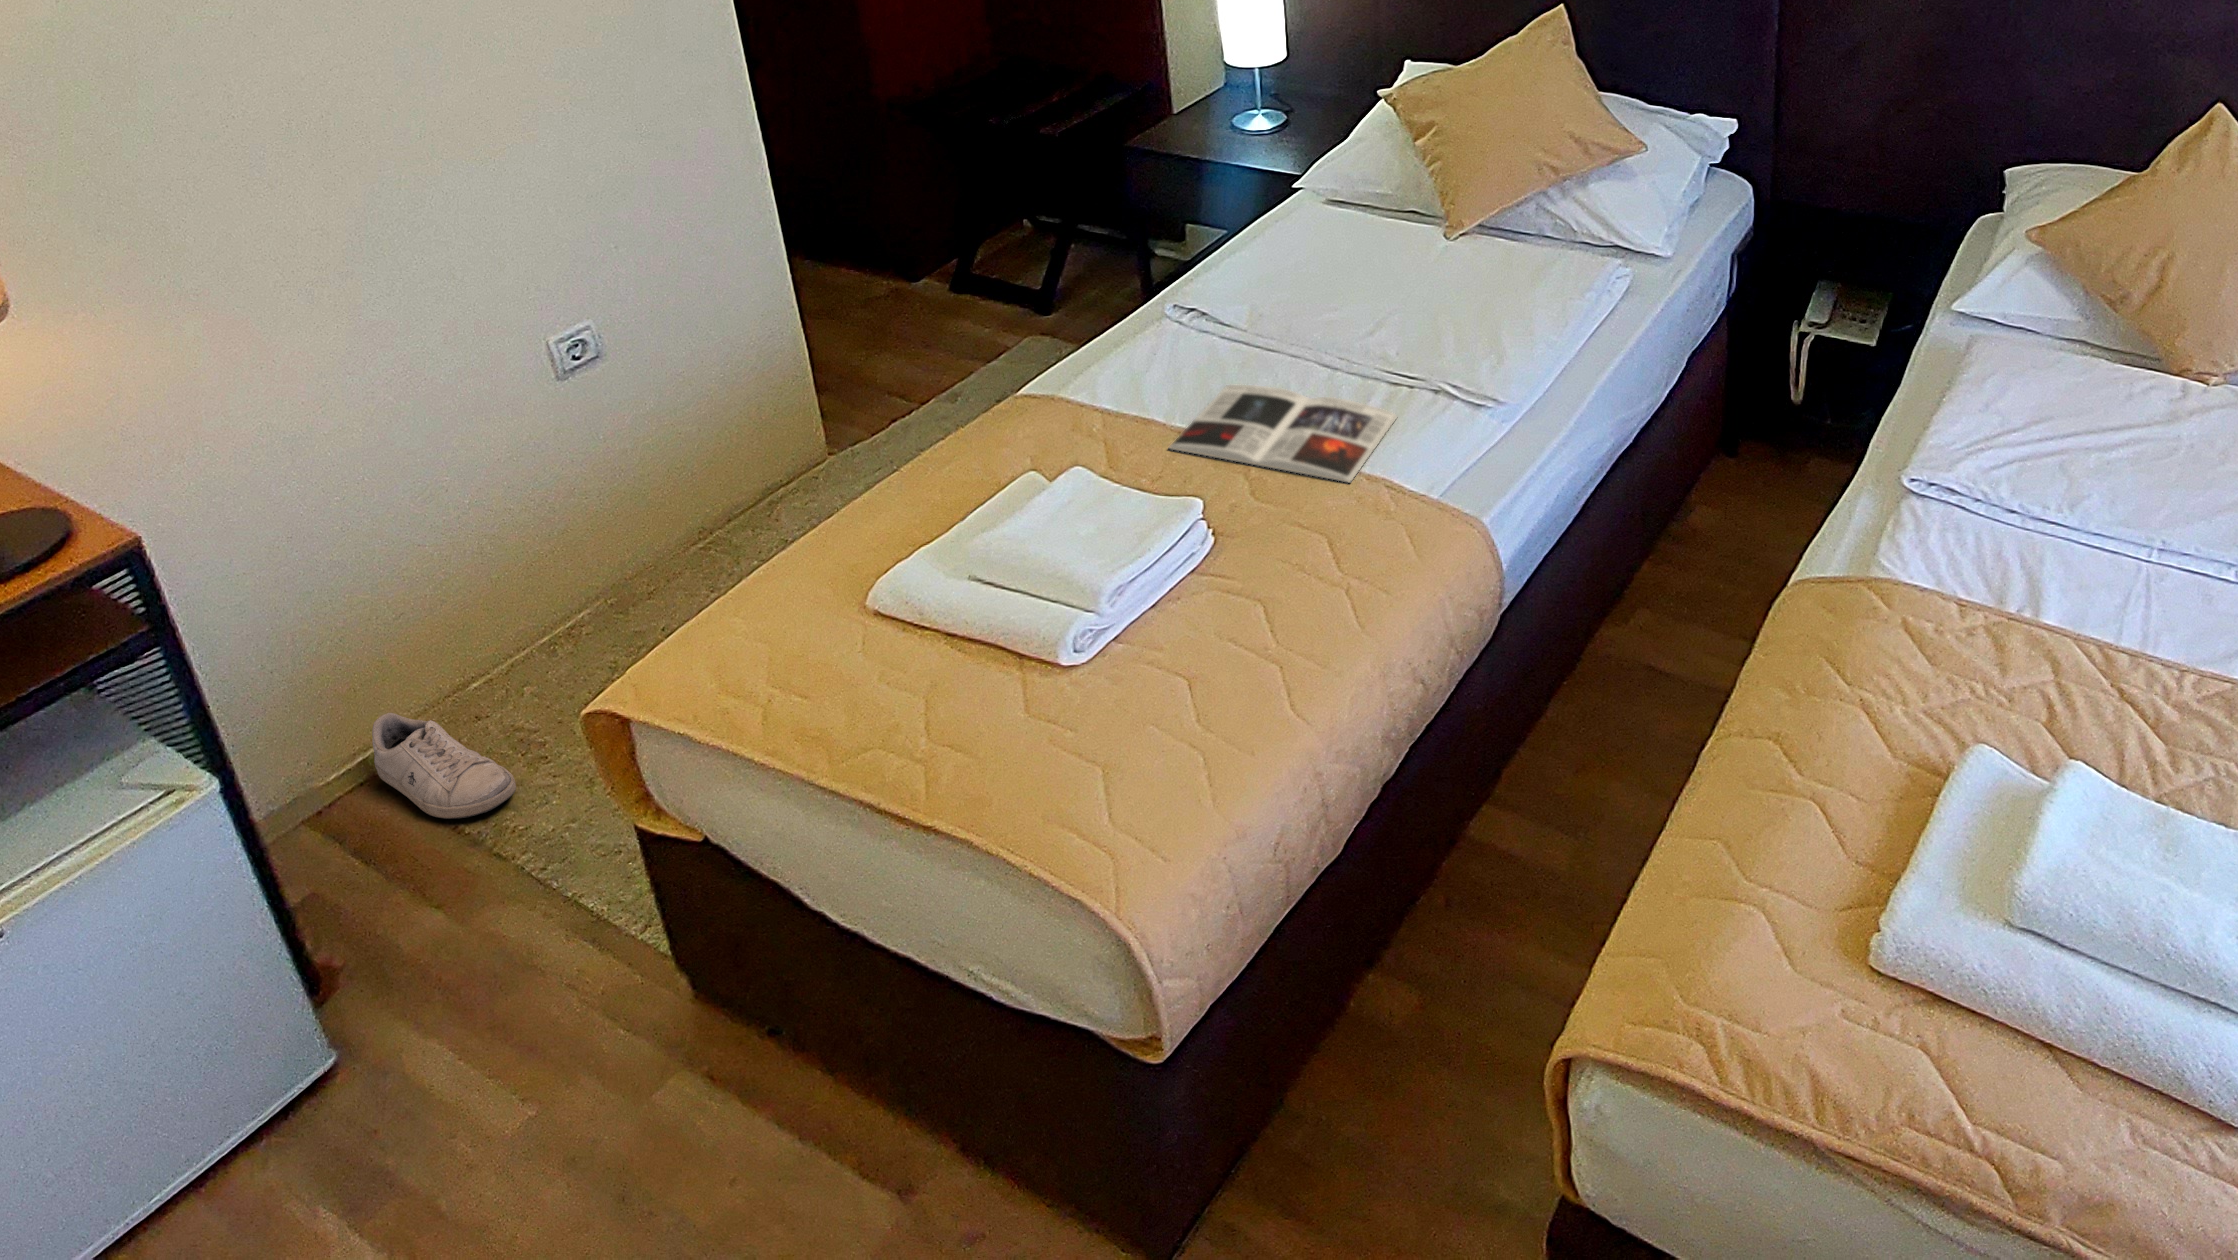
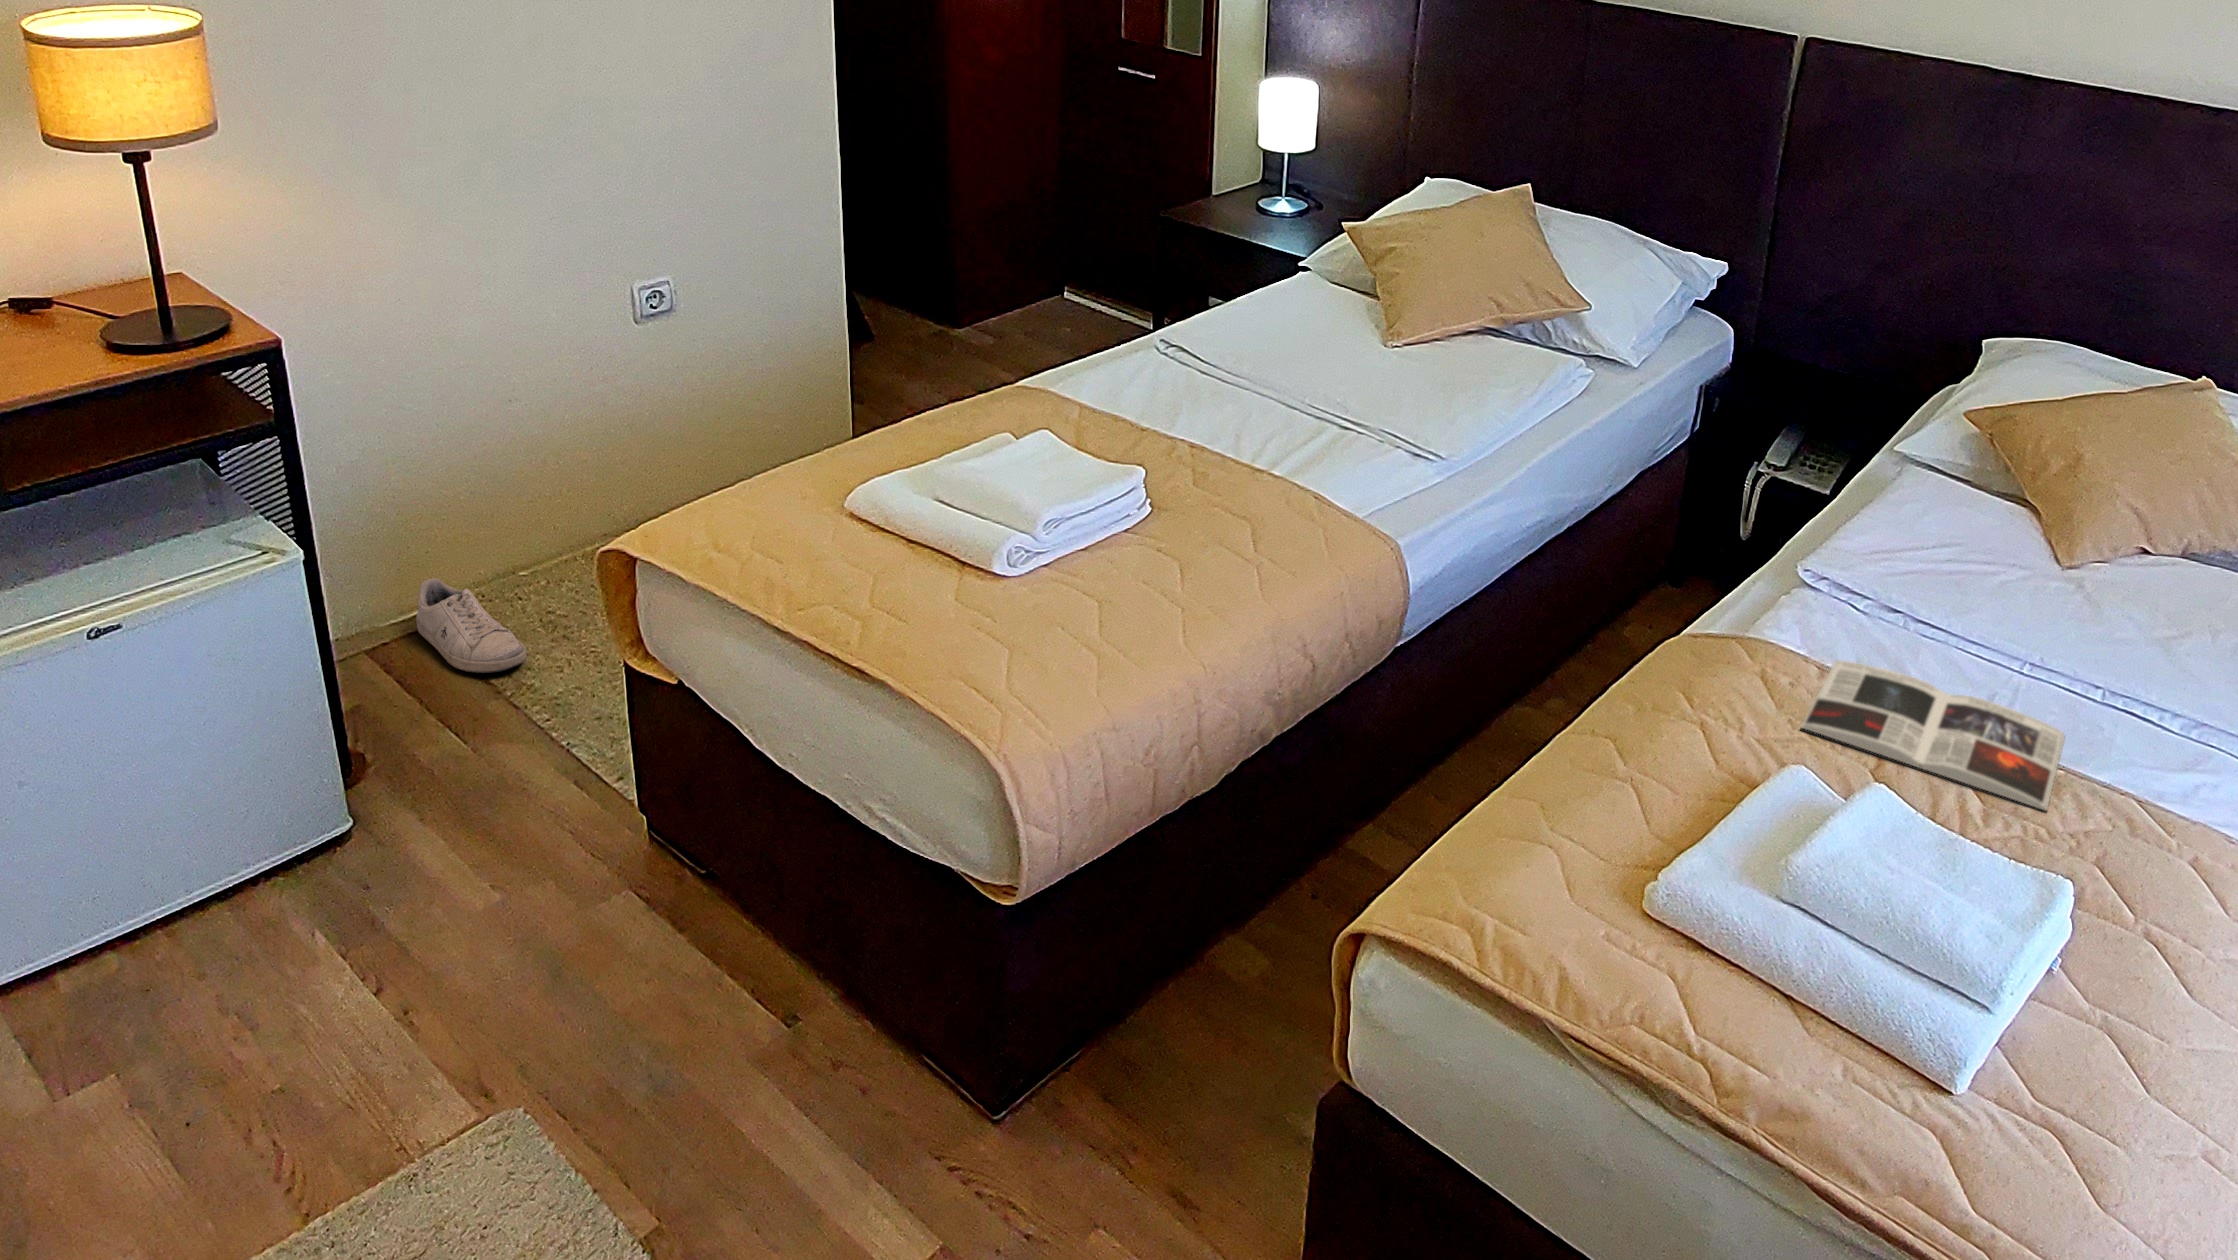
magazine: present [1169,385,1397,482] -> present [1801,661,2065,811]

